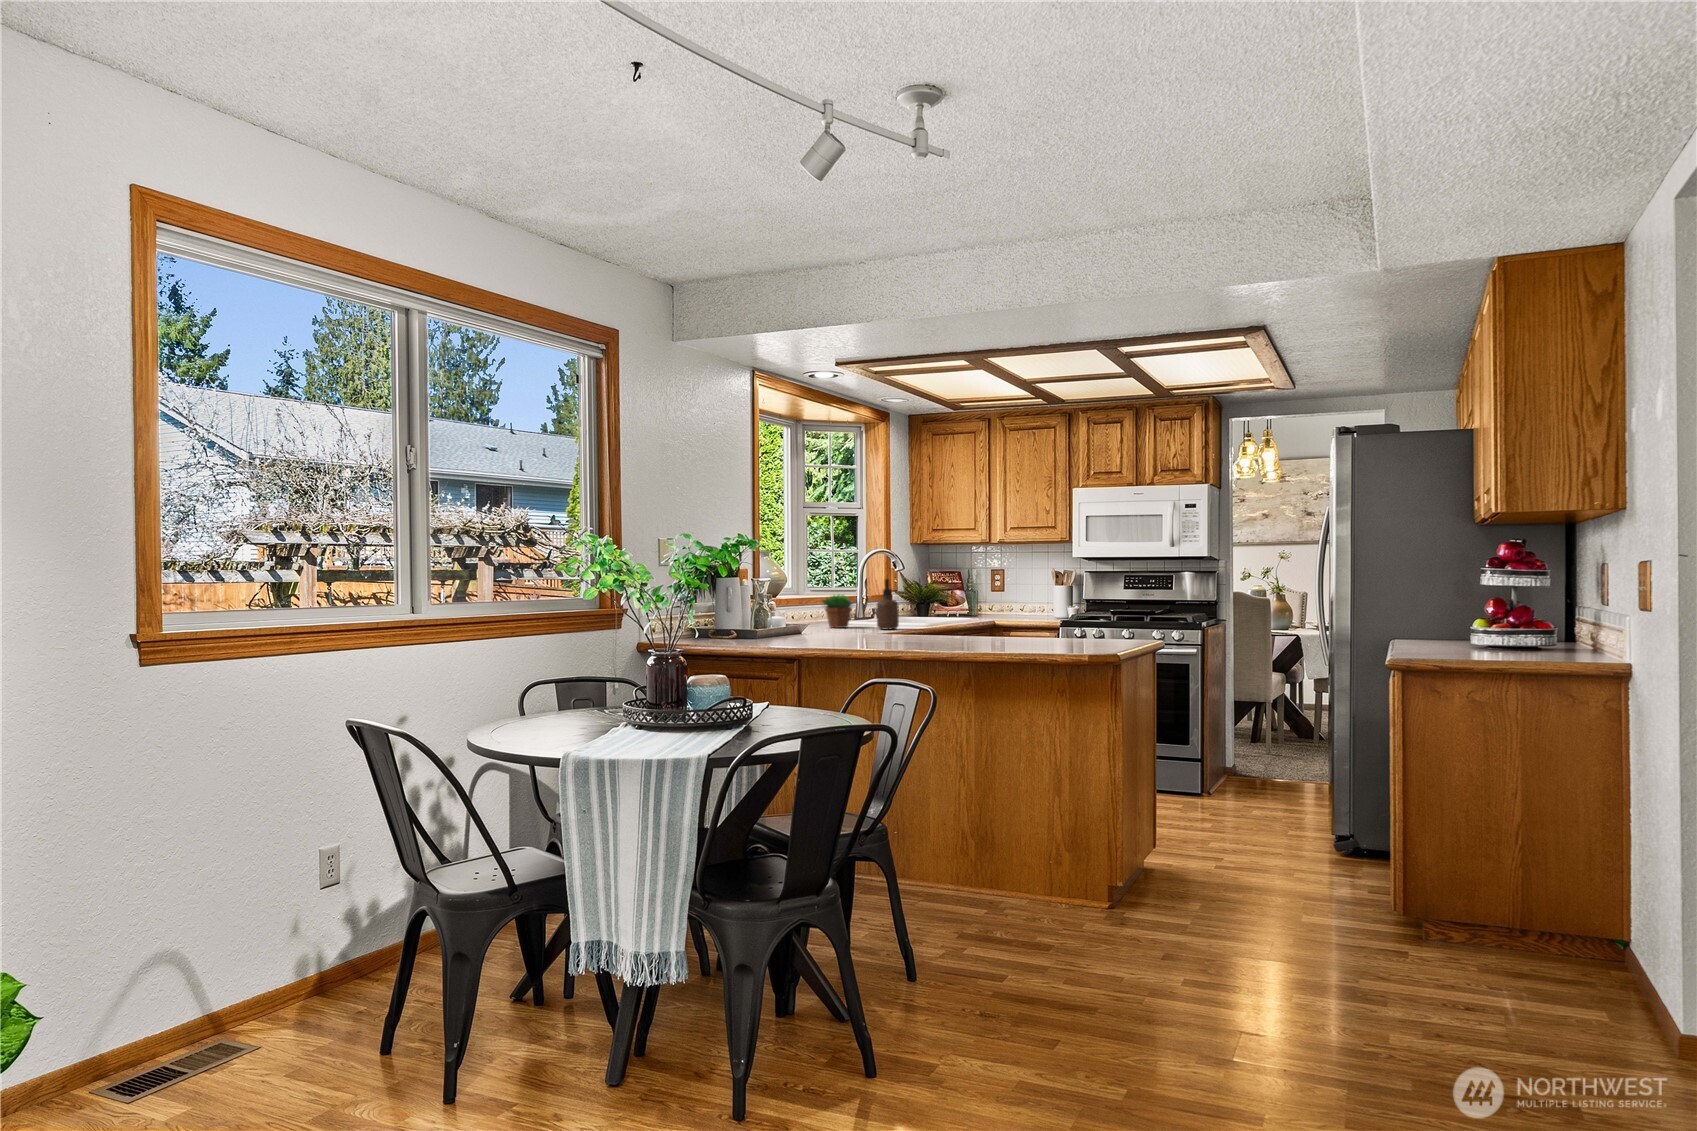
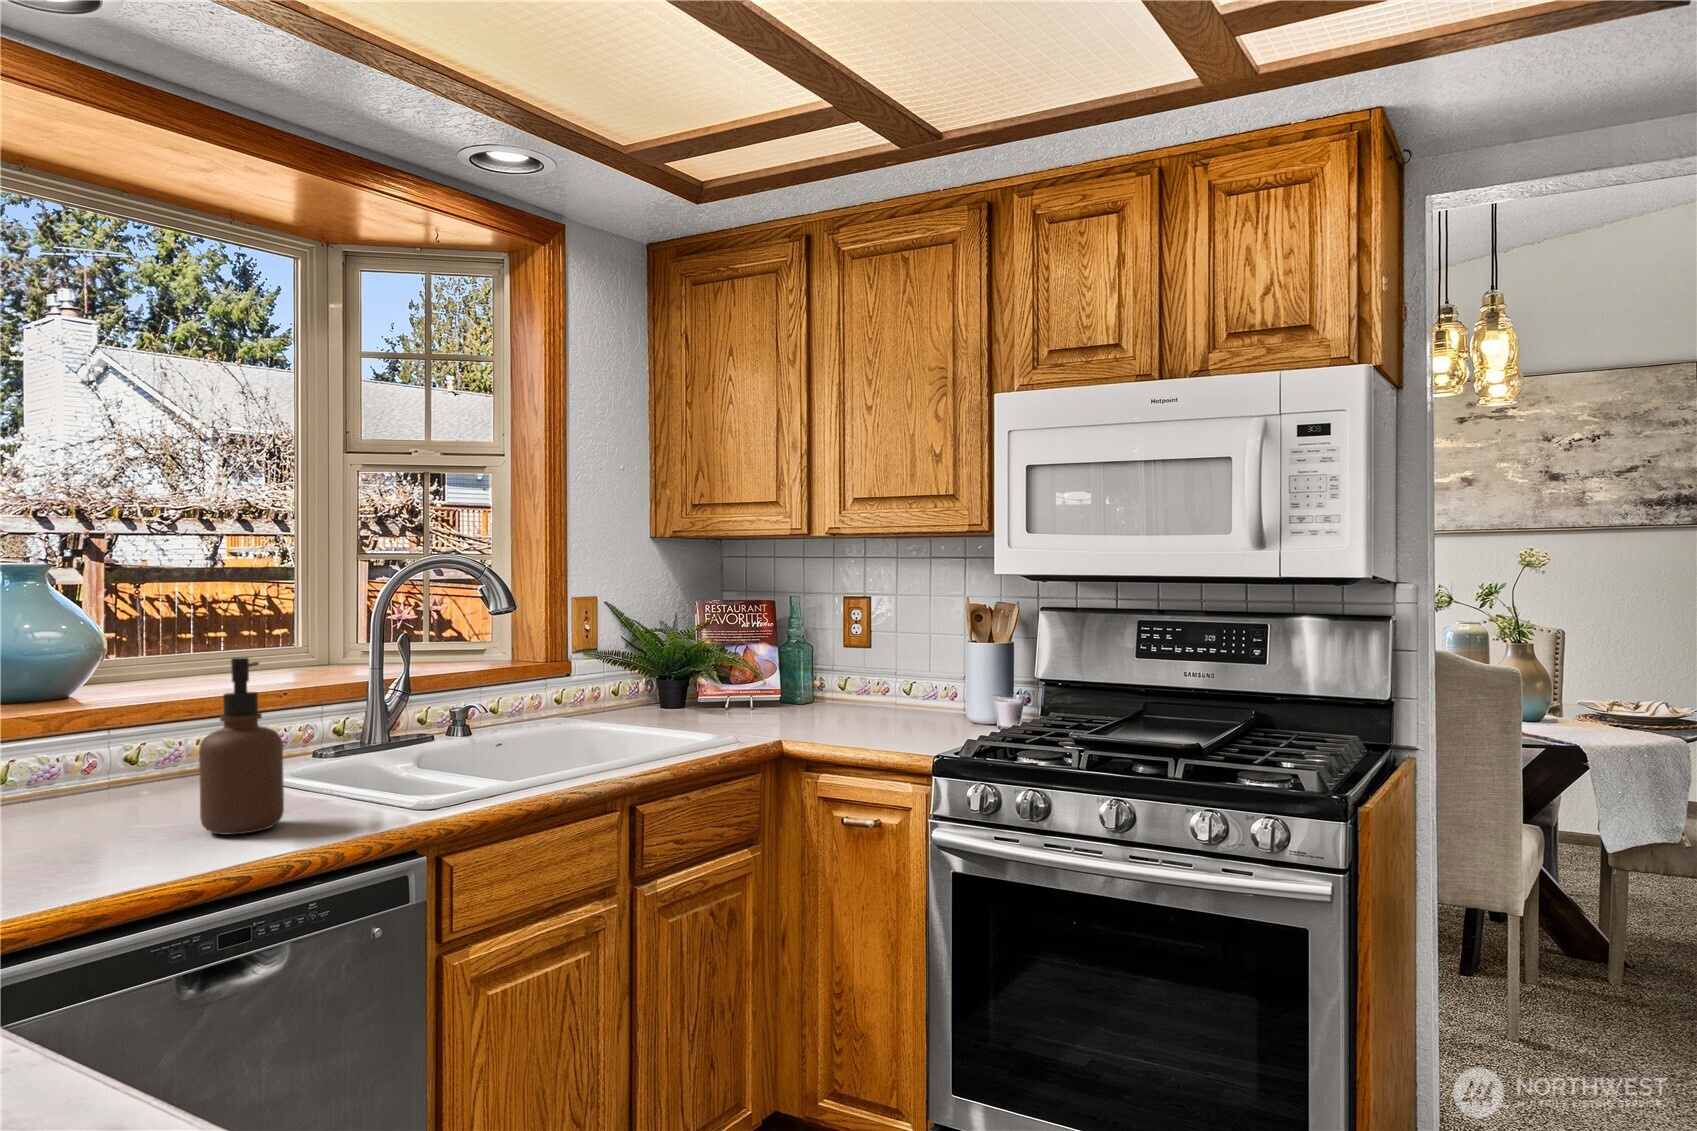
succulent plant: present [822,595,852,628] -> none [69,696,199,813]

